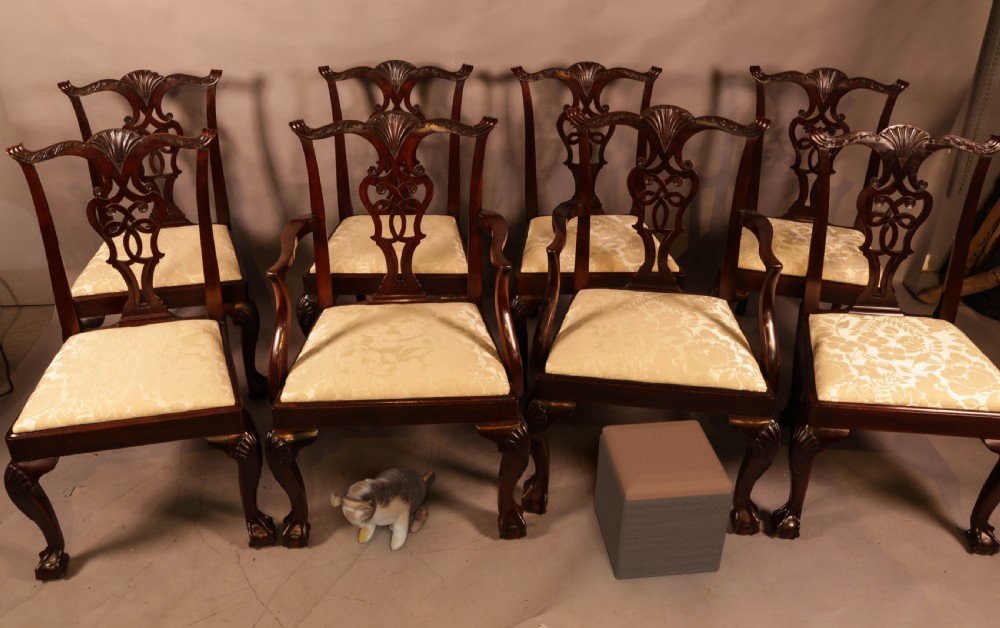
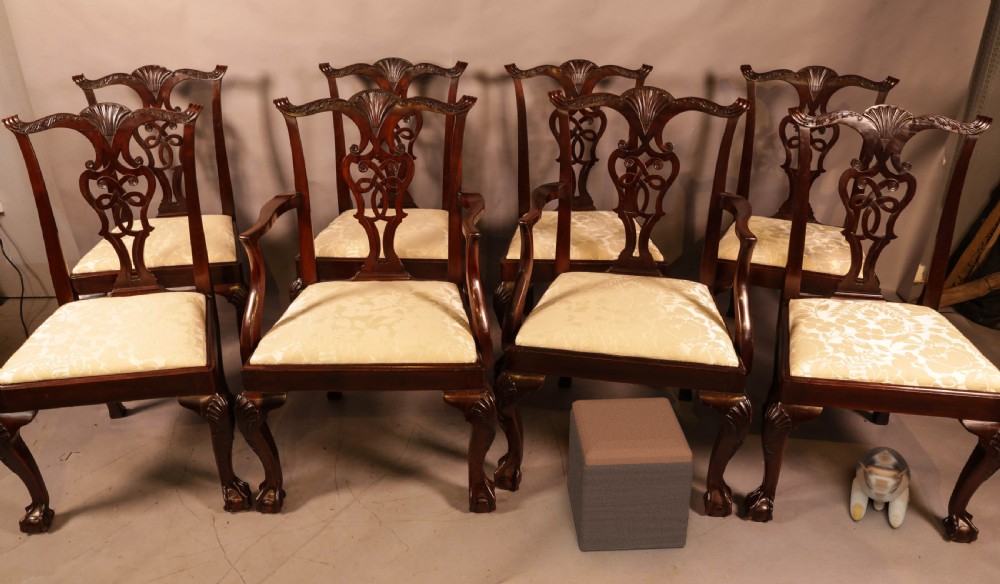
plush toy: present [330,467,435,550] -> present [850,447,911,528]

